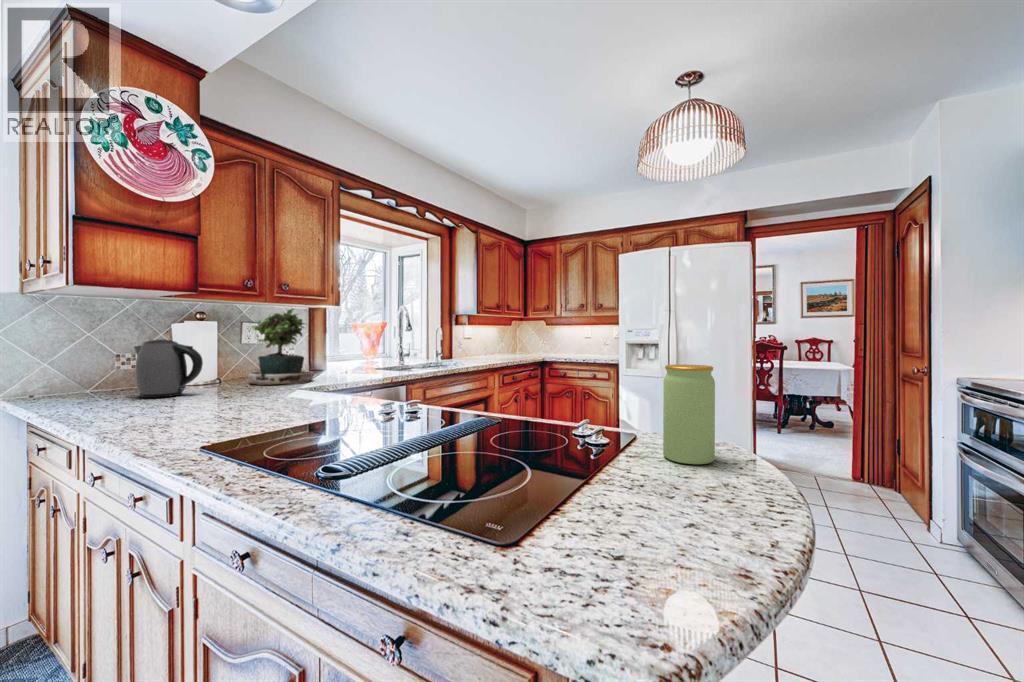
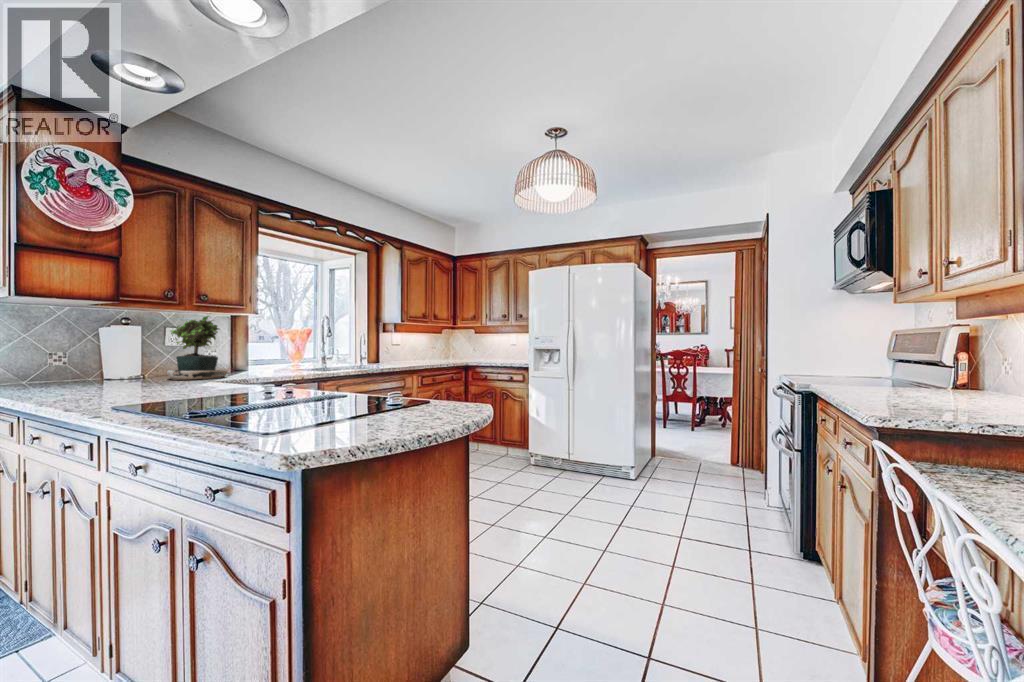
kettle: present [134,339,203,398] -> none [64,340,122,387]
jar: present [663,365,715,464] -> none [405,351,437,413]

